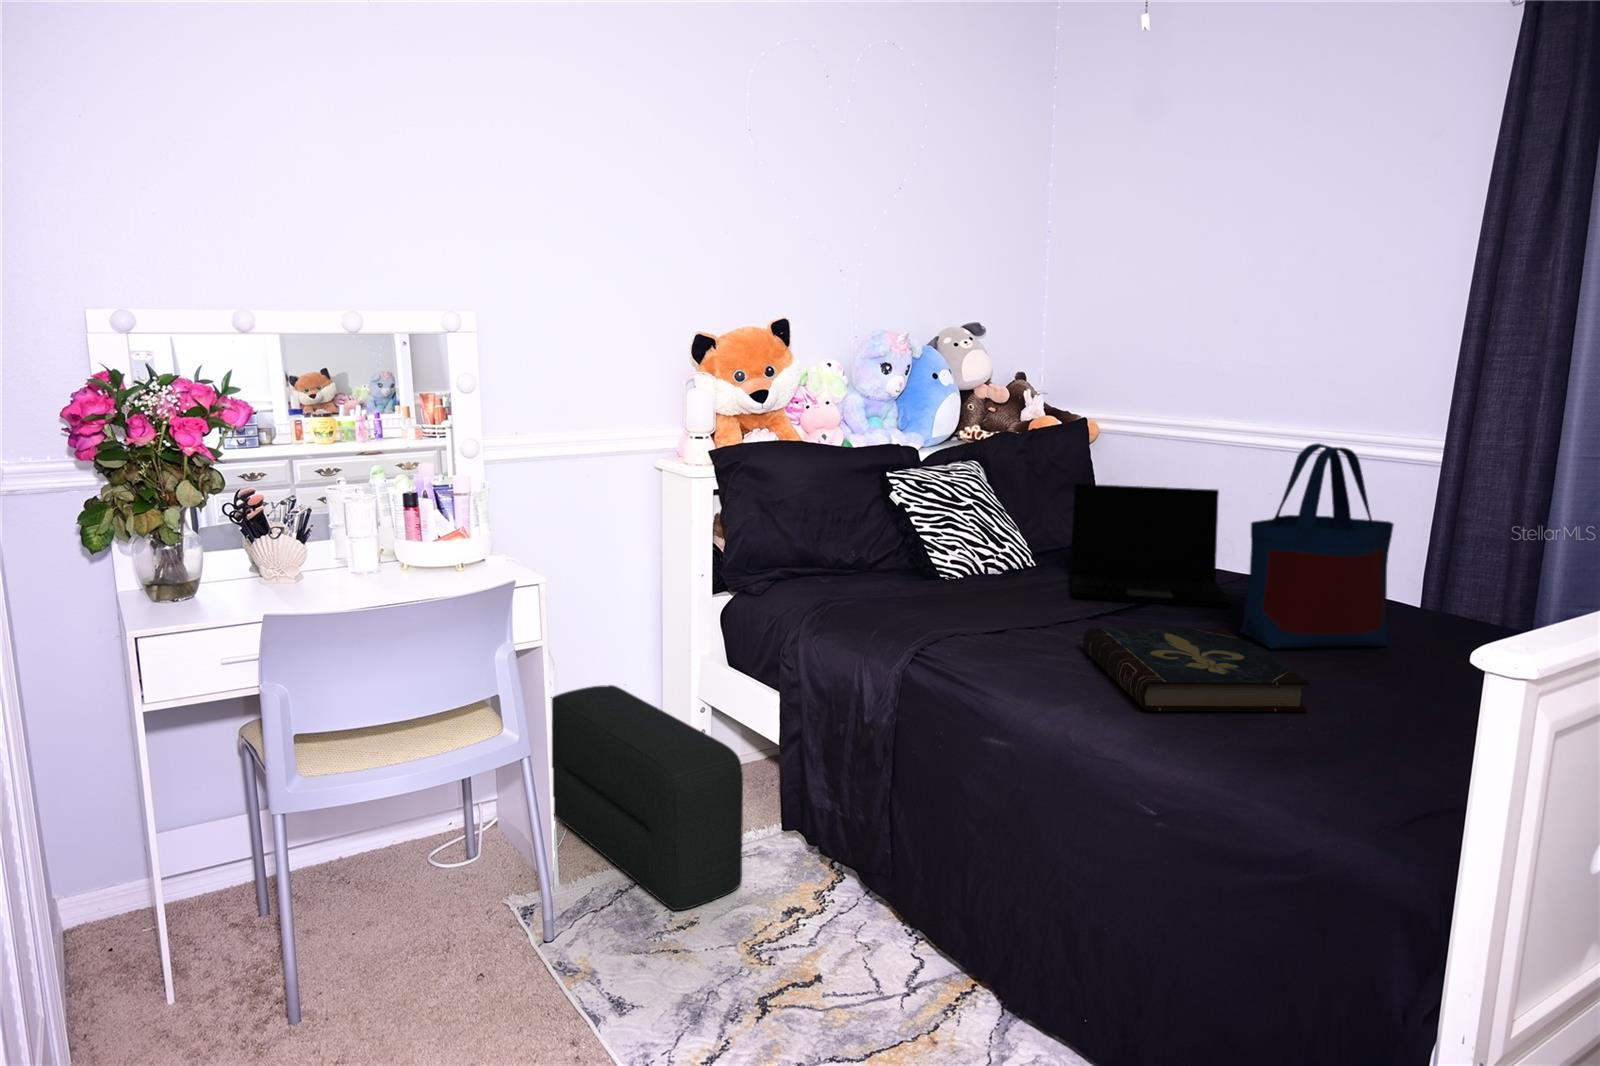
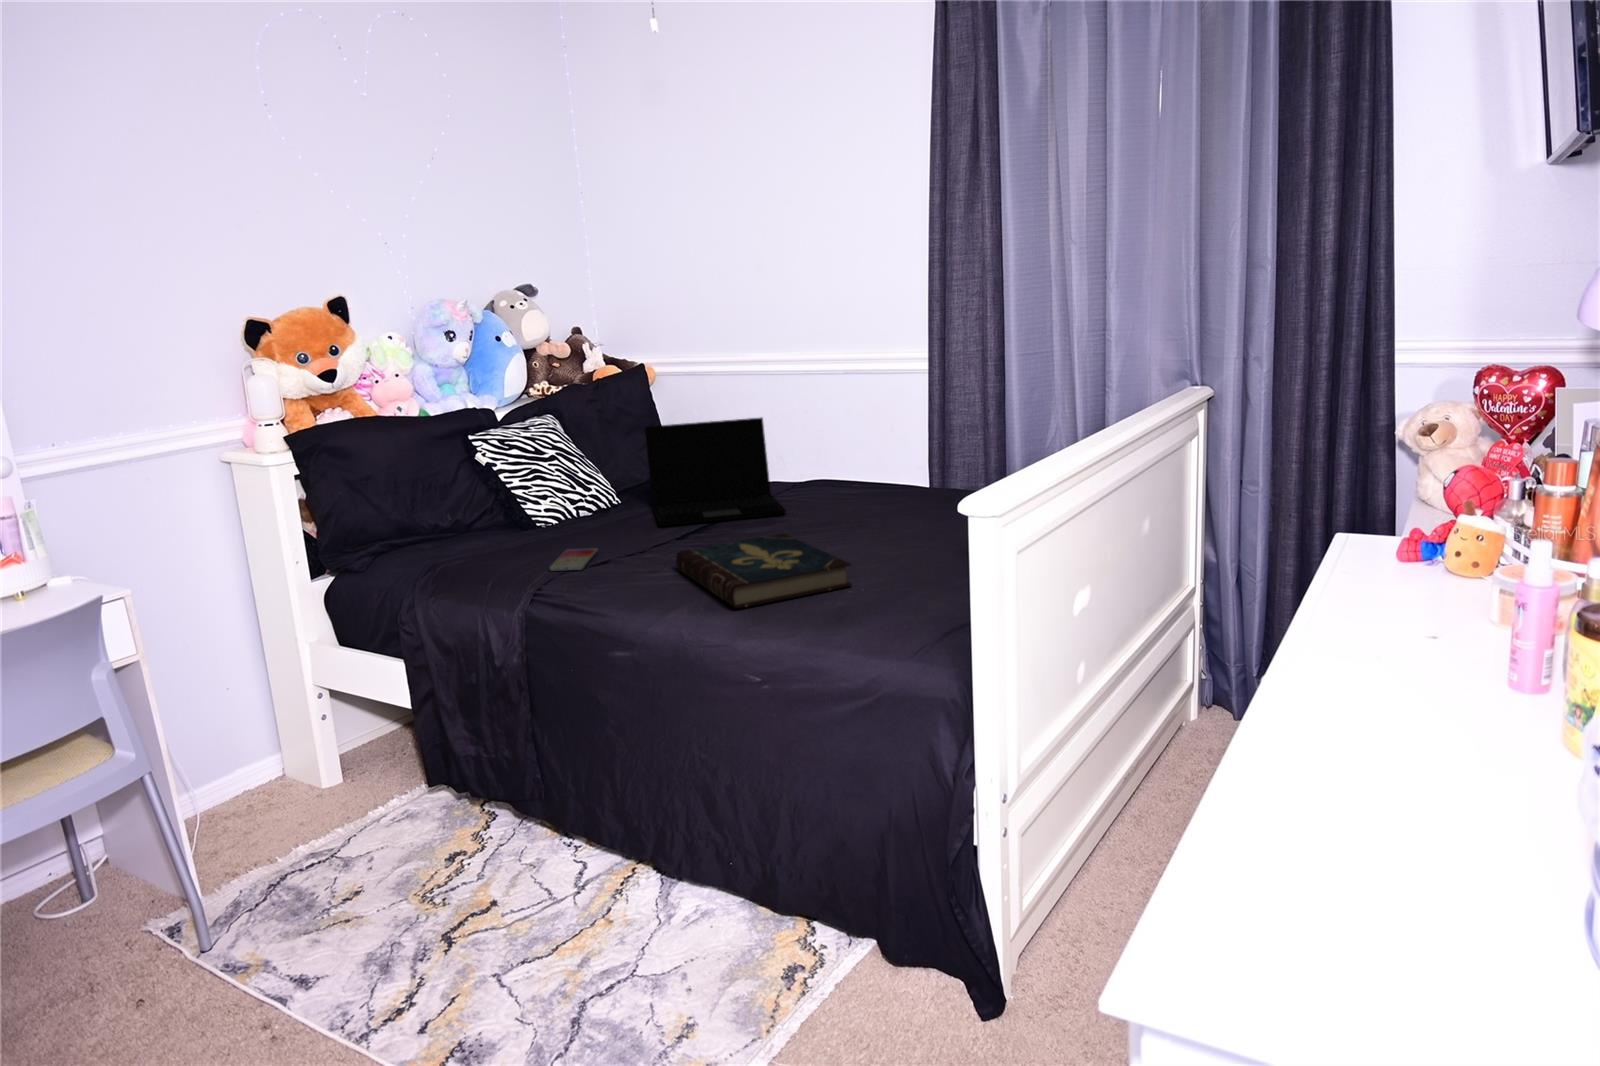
tote bag: present [1240,443,1394,649] -> none [792,374,901,543]
smartphone: none [940,606,998,630] -> present [550,548,598,571]
pouf: present [551,685,743,910] -> none [140,691,398,887]

